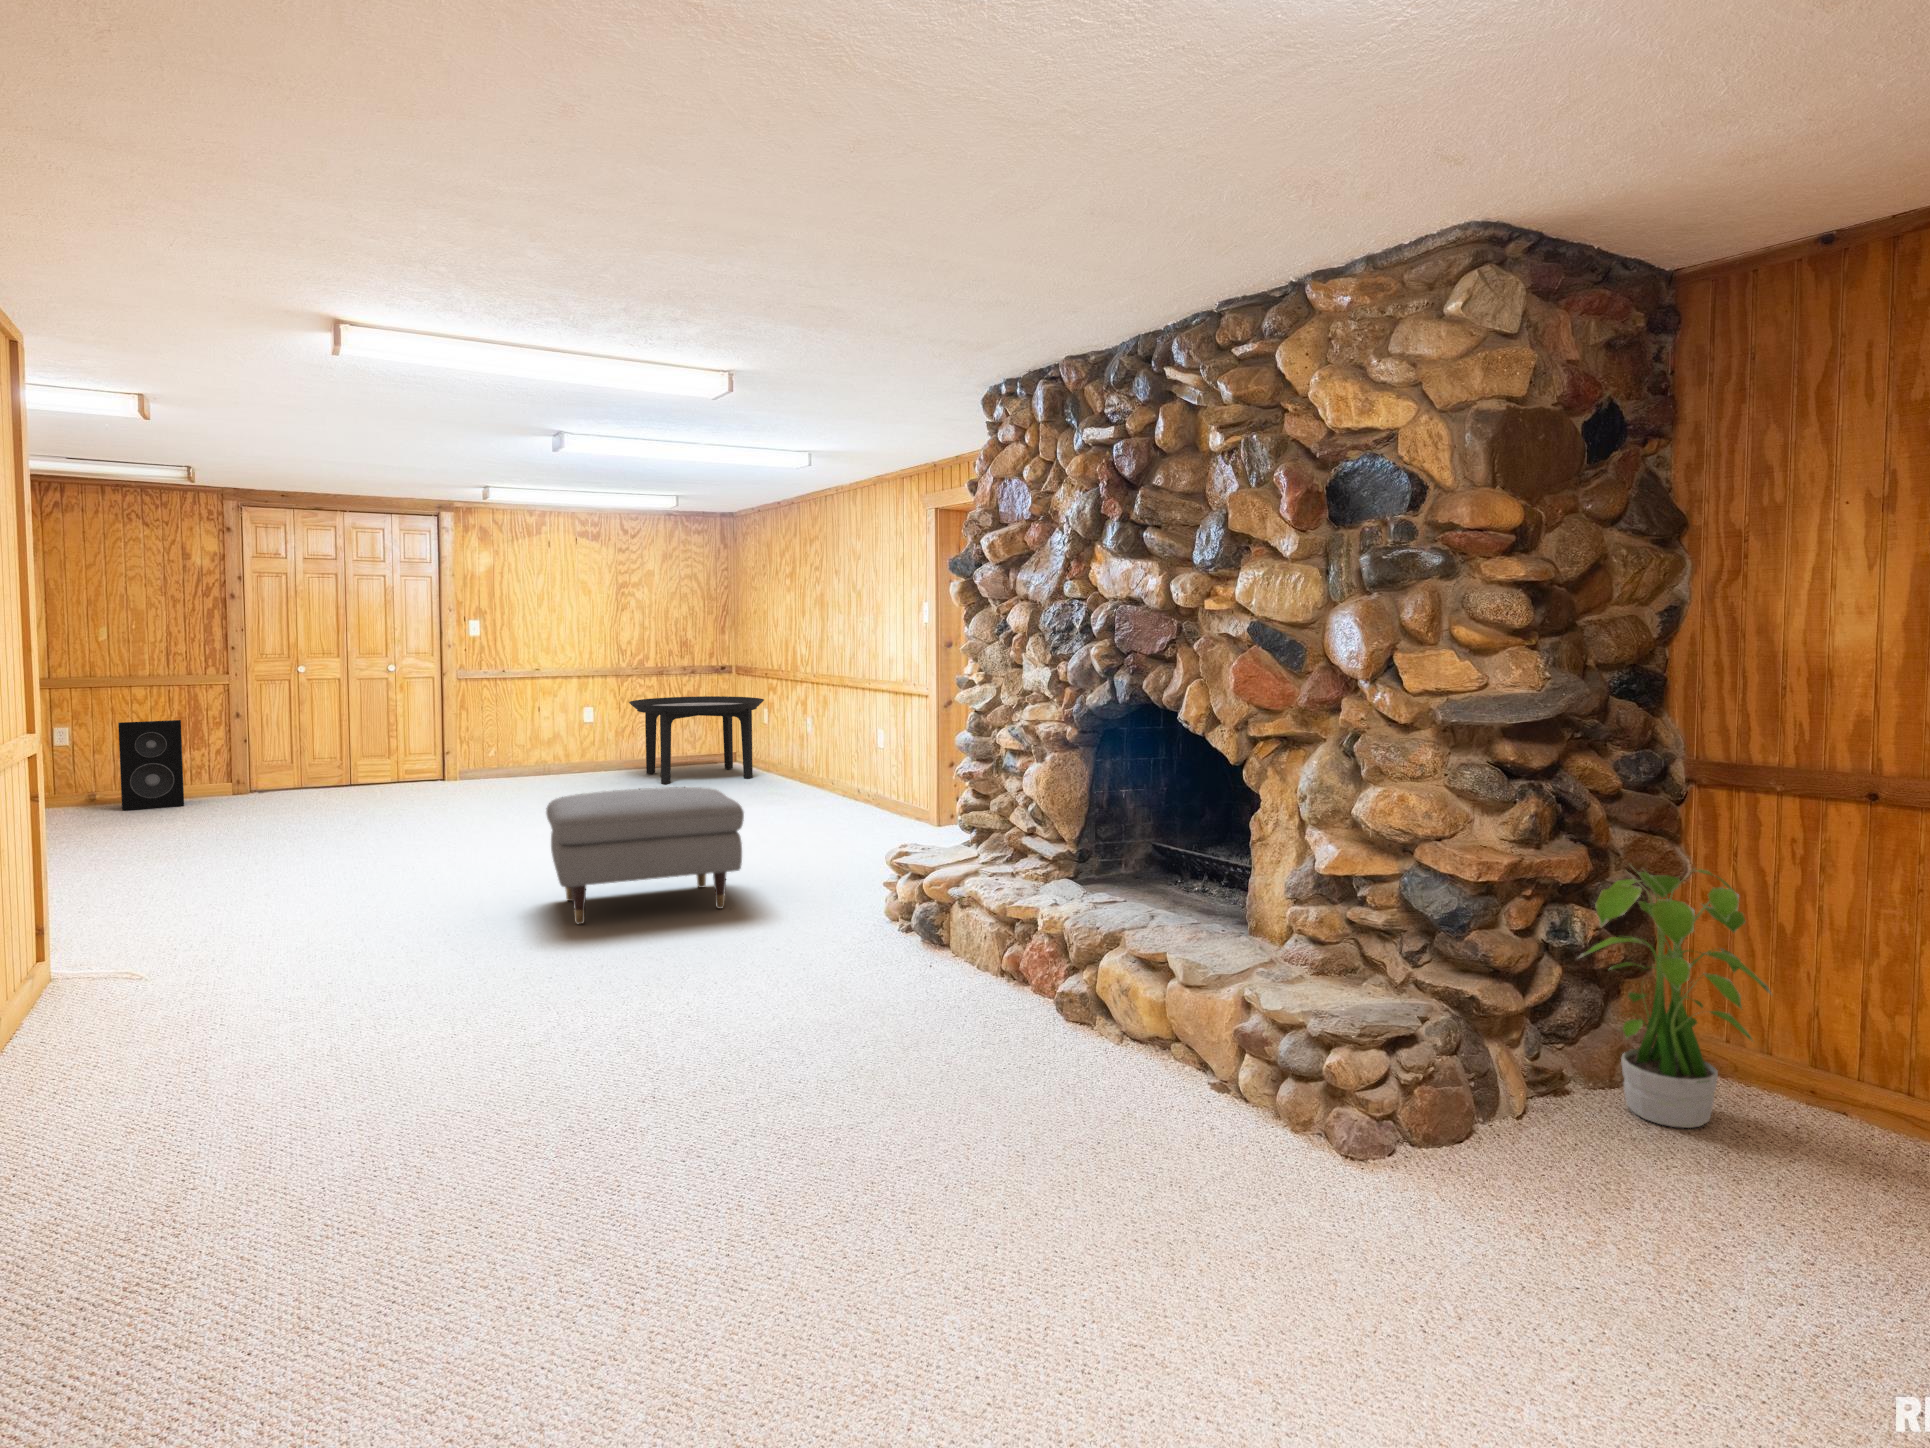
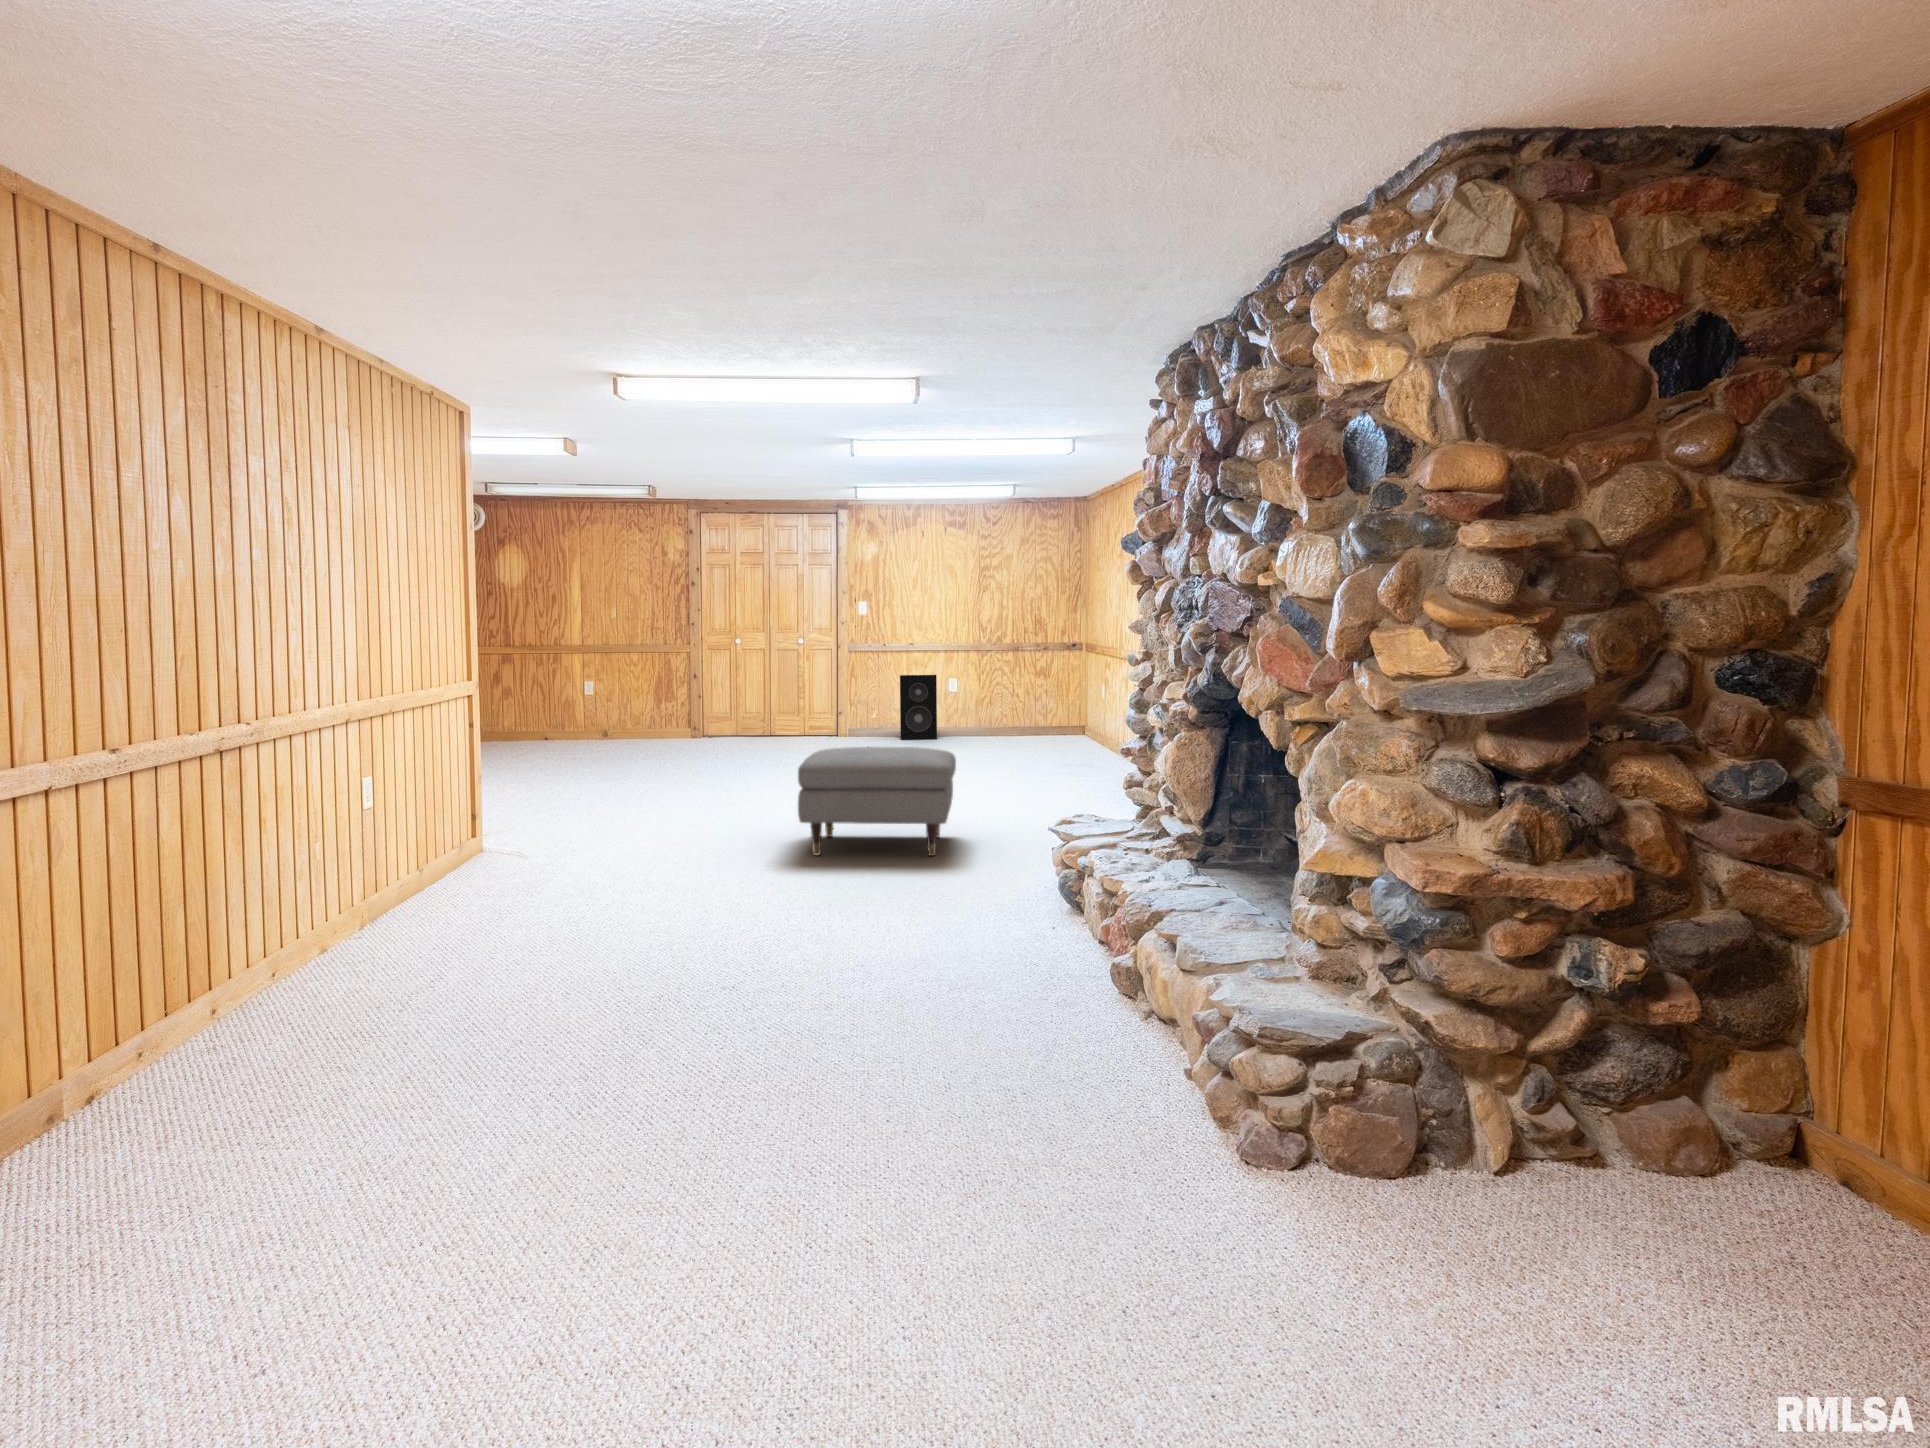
round table: present [629,696,764,784] -> none [977,670,1099,749]
speaker: present [118,720,184,810] -> present [900,675,937,740]
potted plant: present [1579,869,1773,1128] -> none [1589,897,1844,1242]

